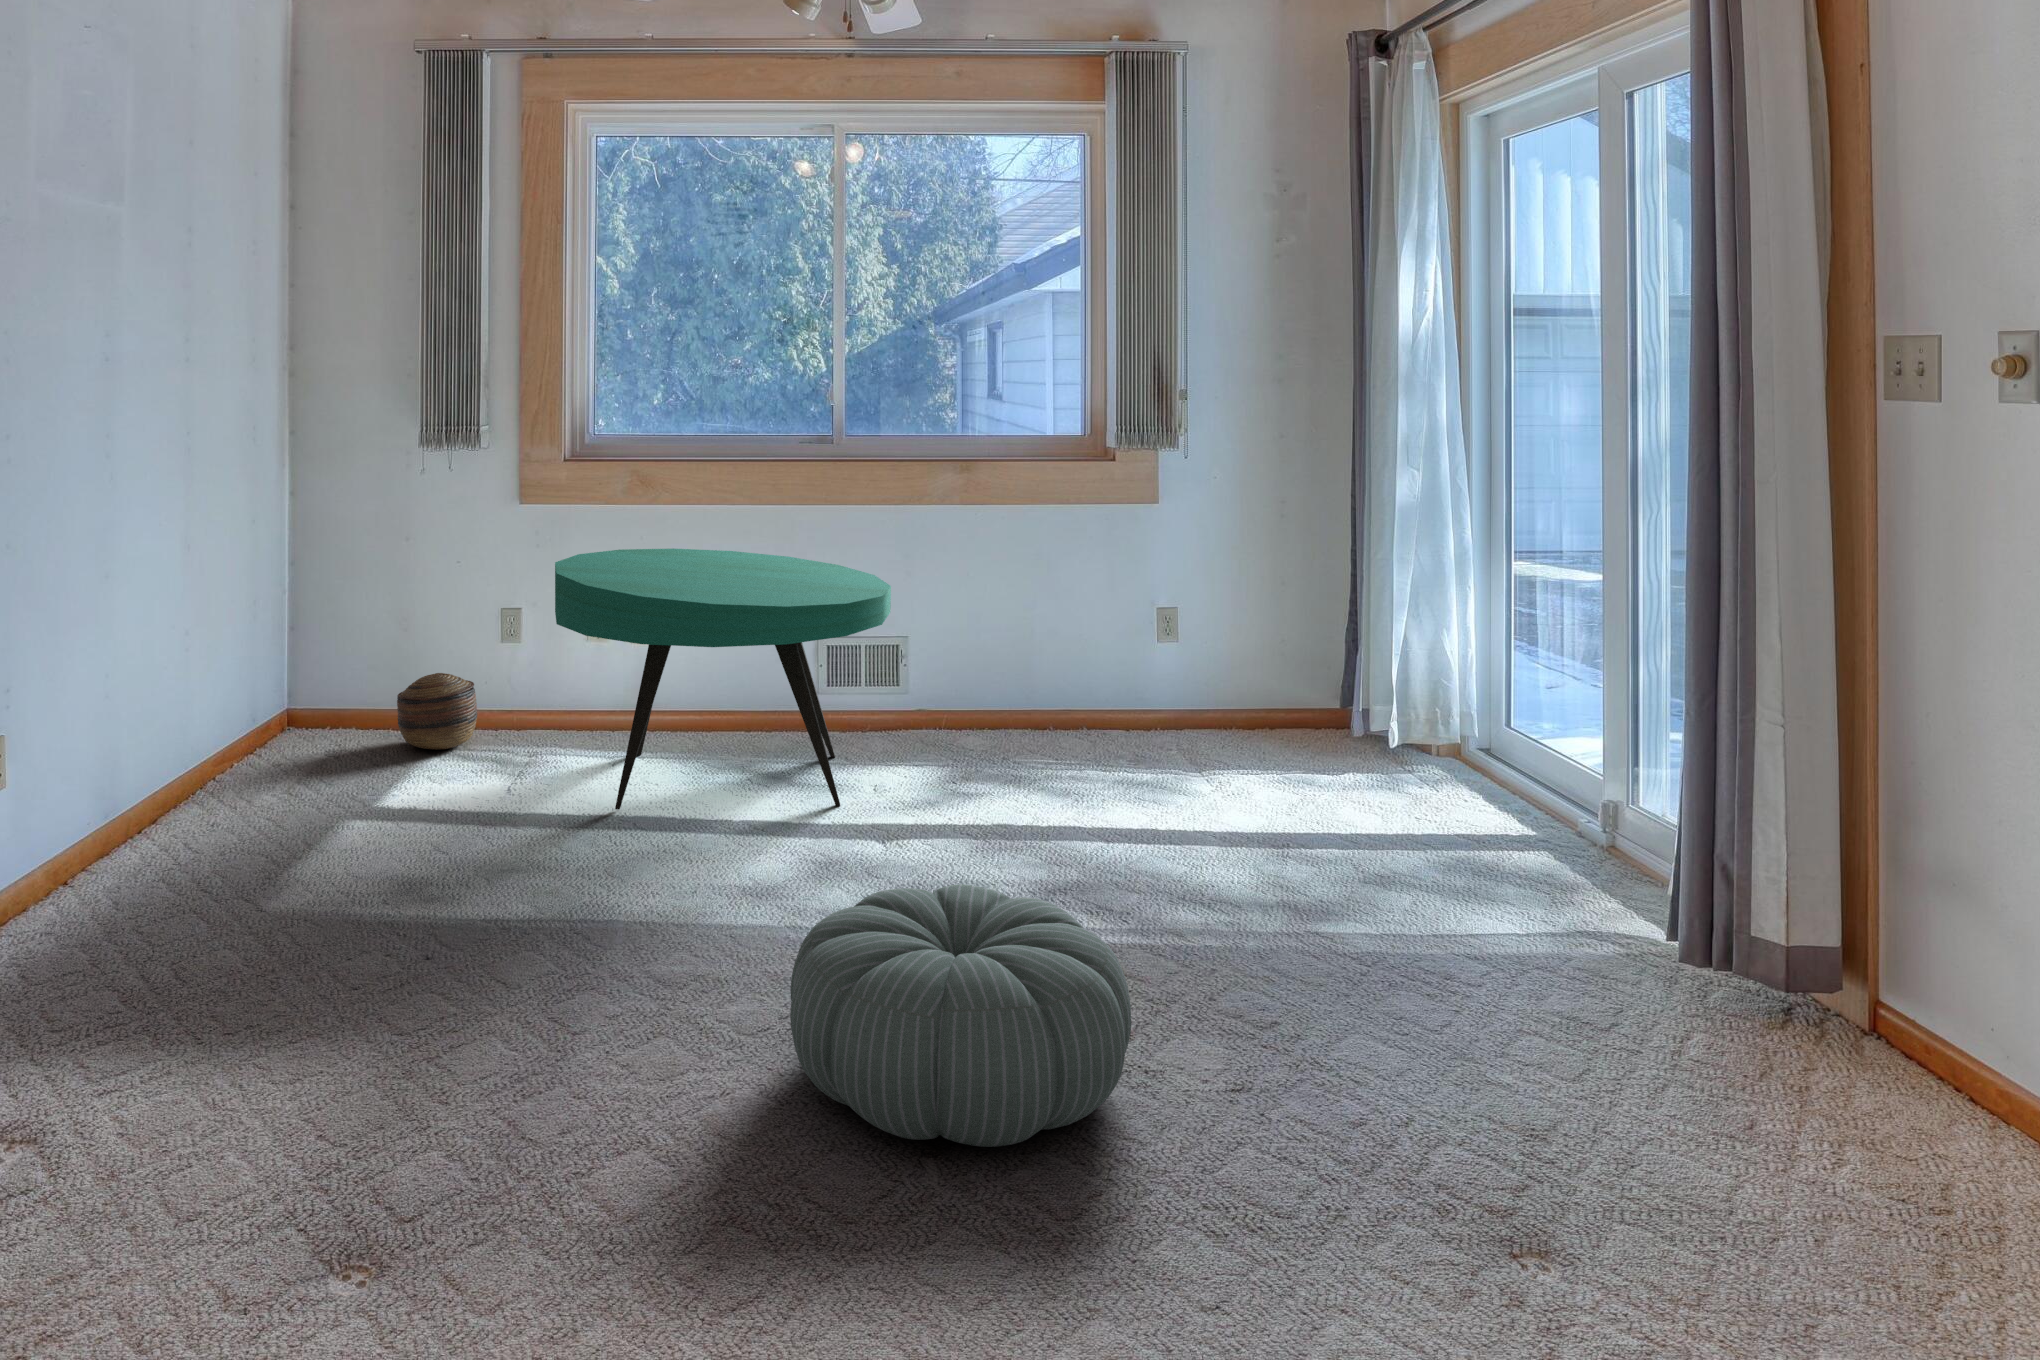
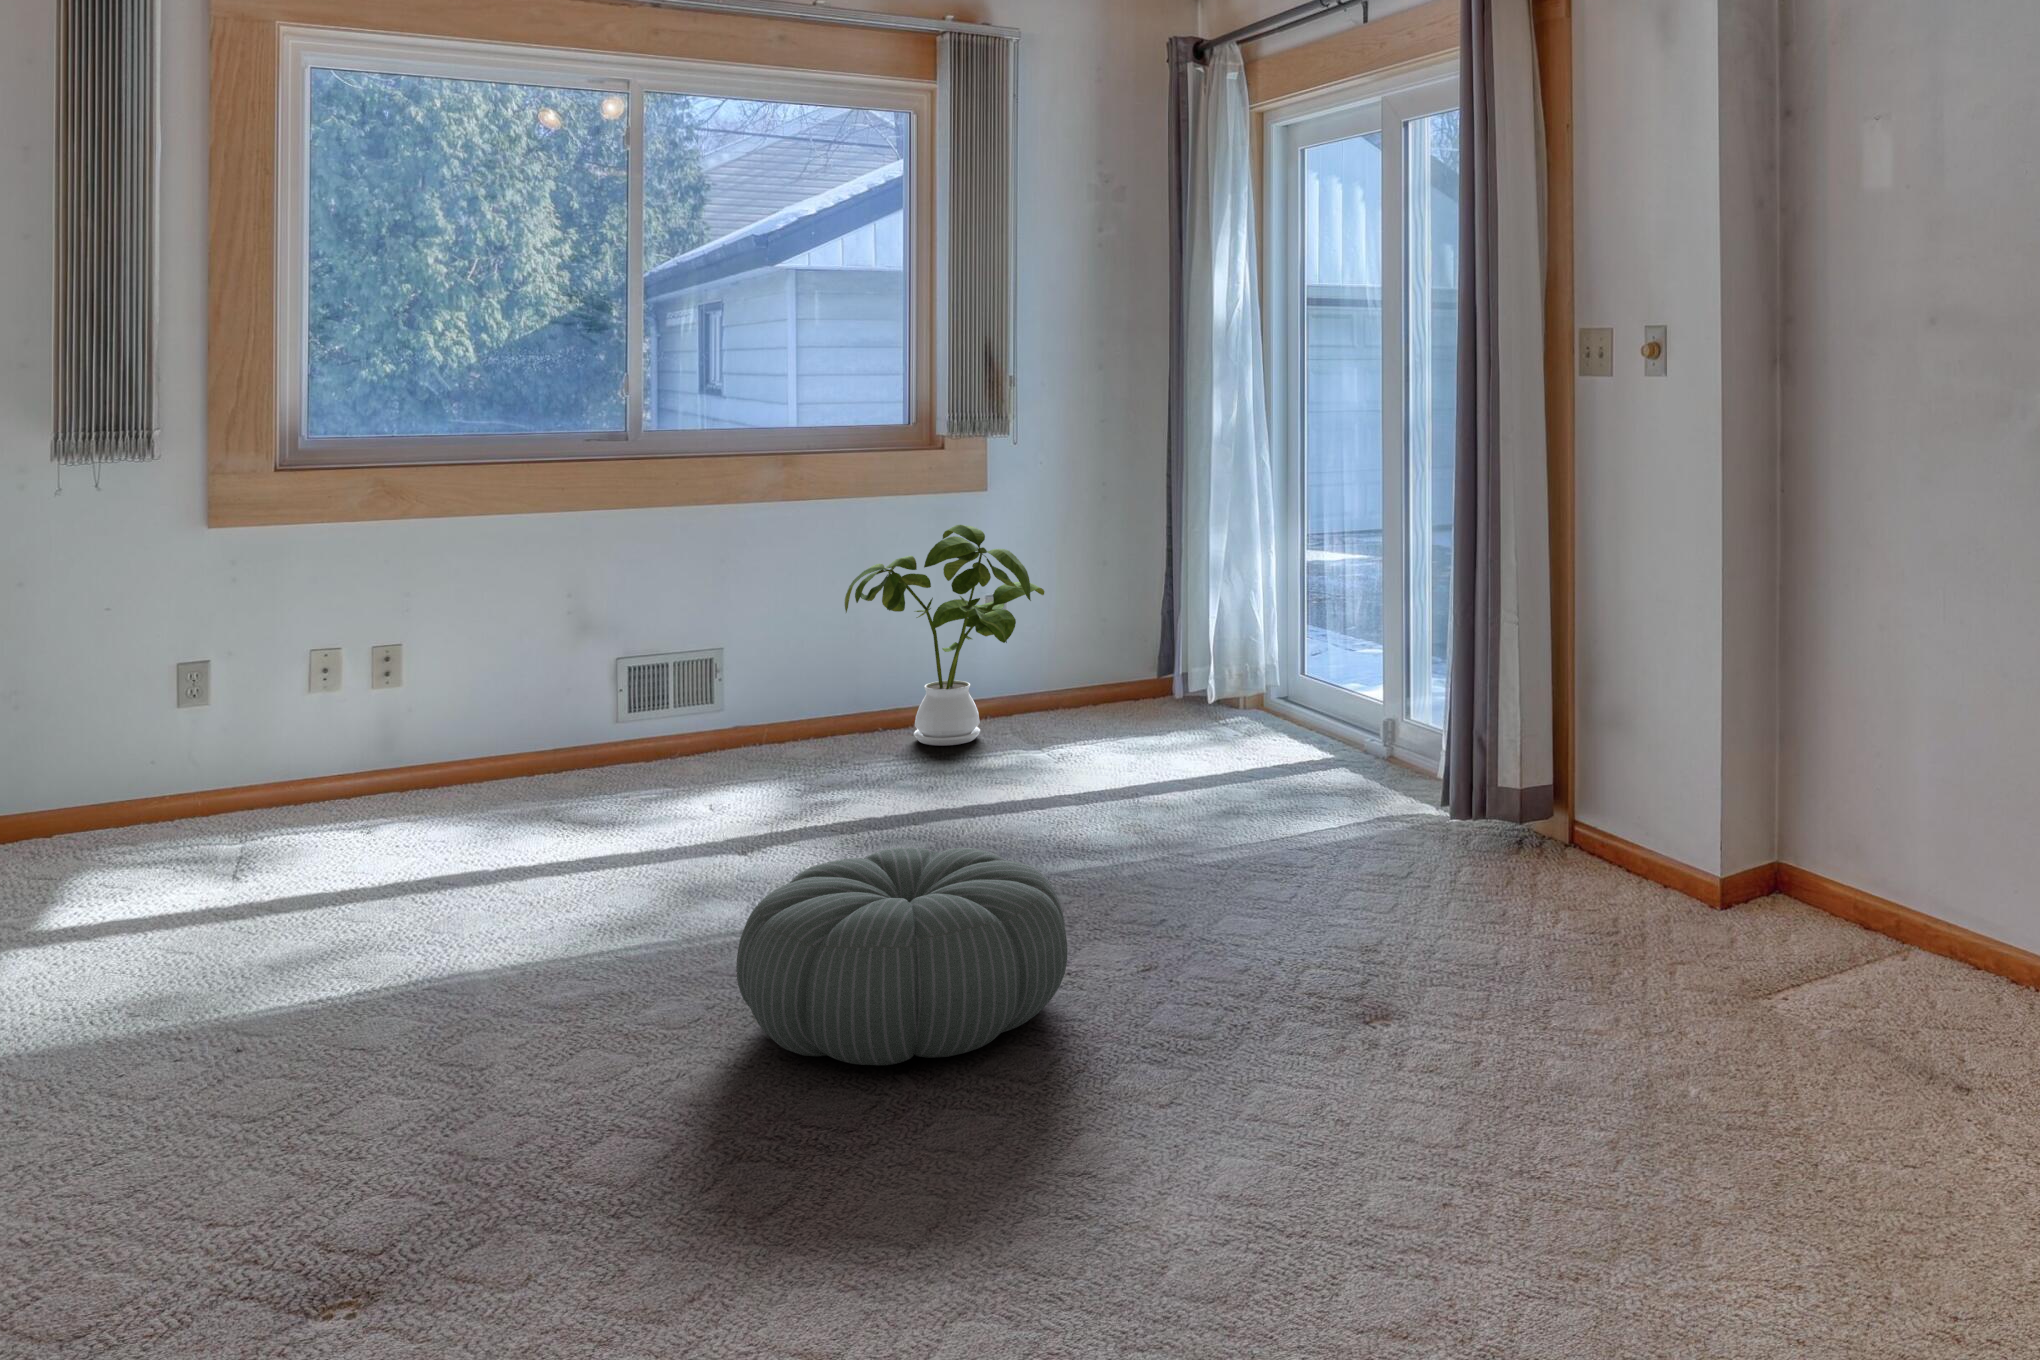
house plant: none [1013,537,1213,754] -> present [845,525,1044,746]
coffee table: present [555,548,891,809] -> none [299,568,727,872]
basket: present [397,673,477,750] -> none [26,751,152,851]

